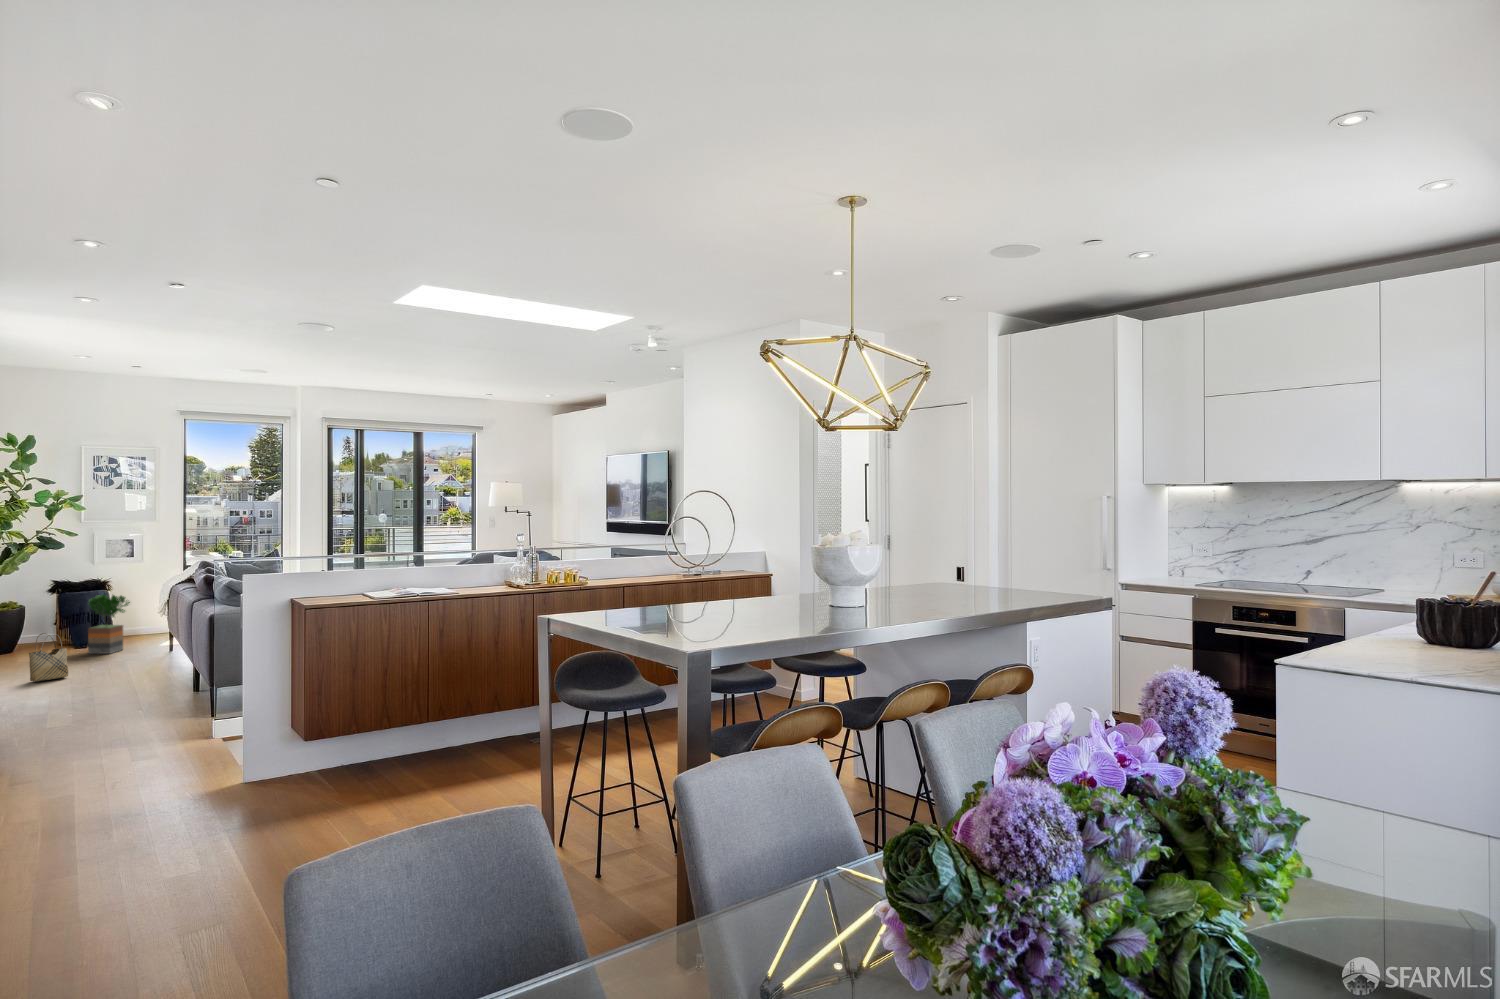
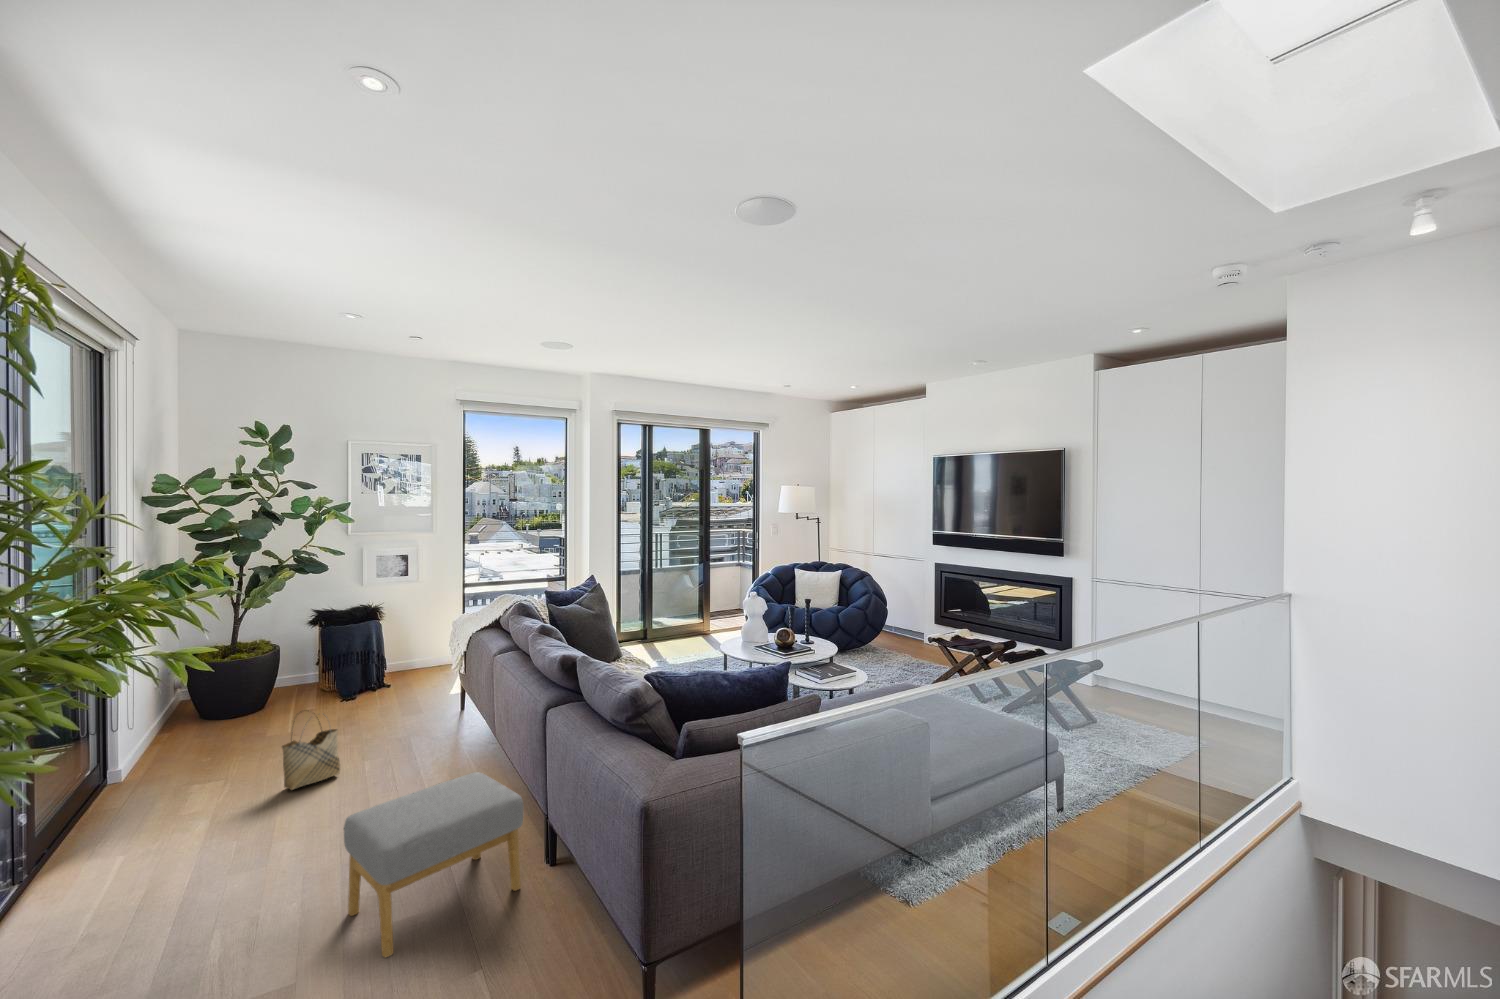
potted tree: present [88,595,130,654] -> none [359,630,414,711]
footstool: none [65,653,168,723] -> present [344,772,524,957]

